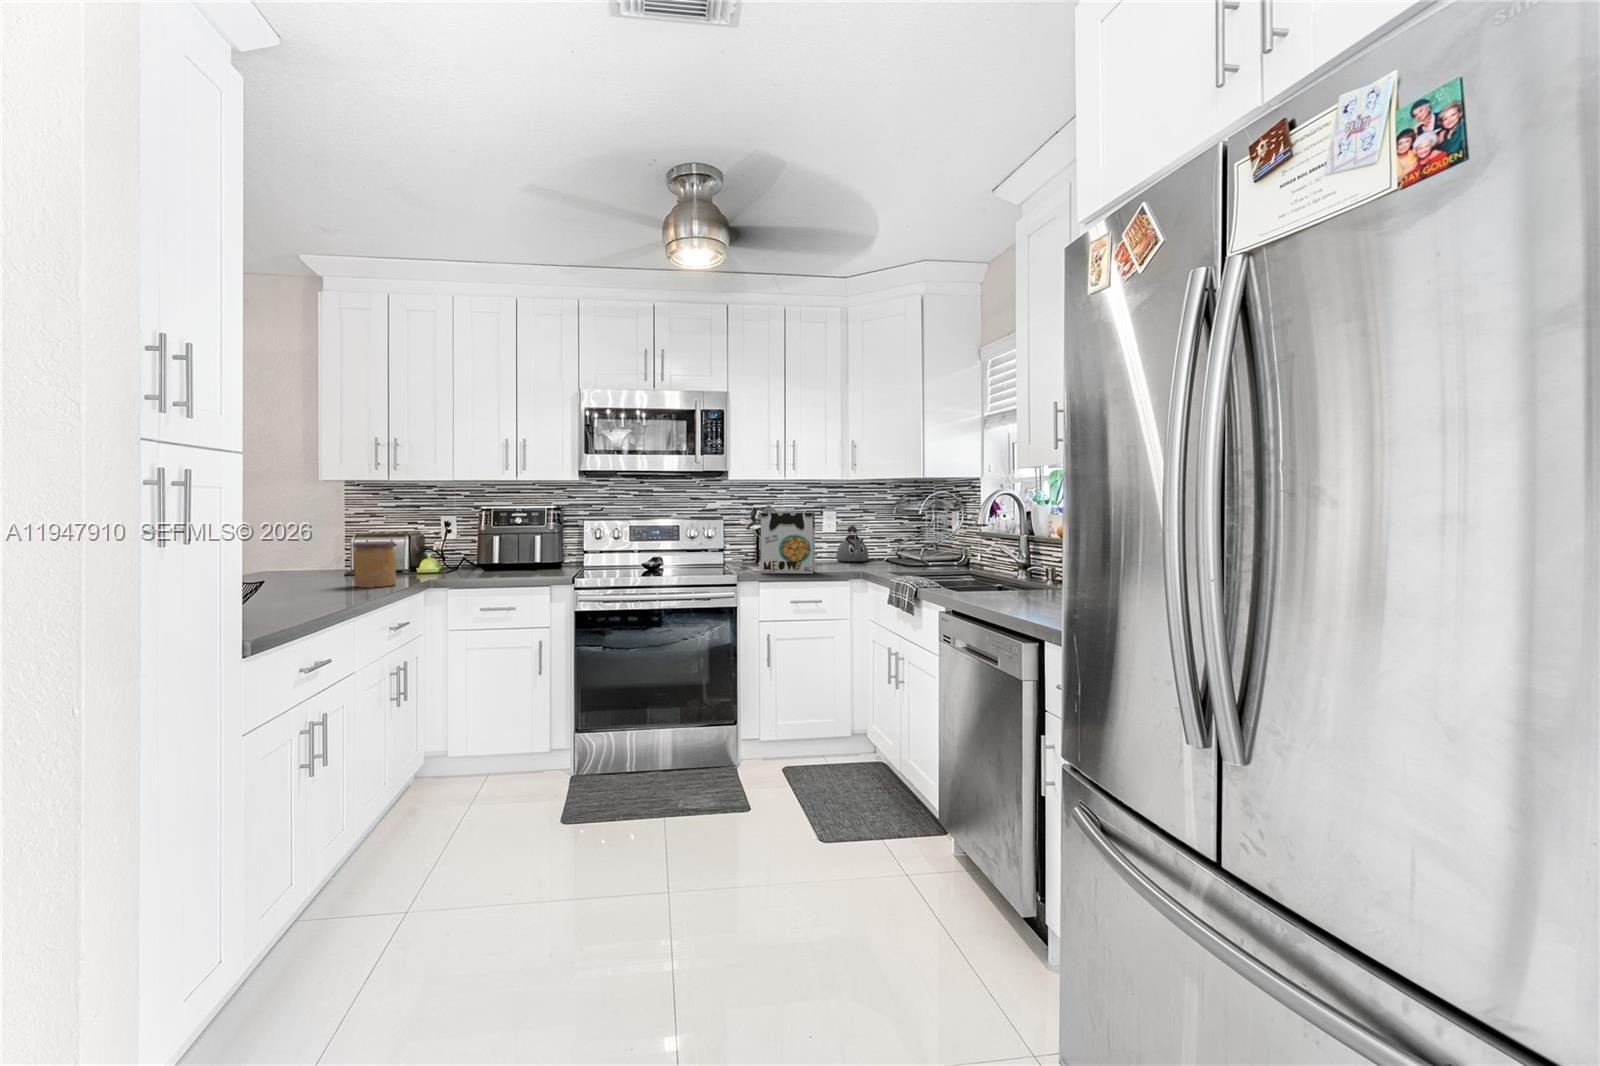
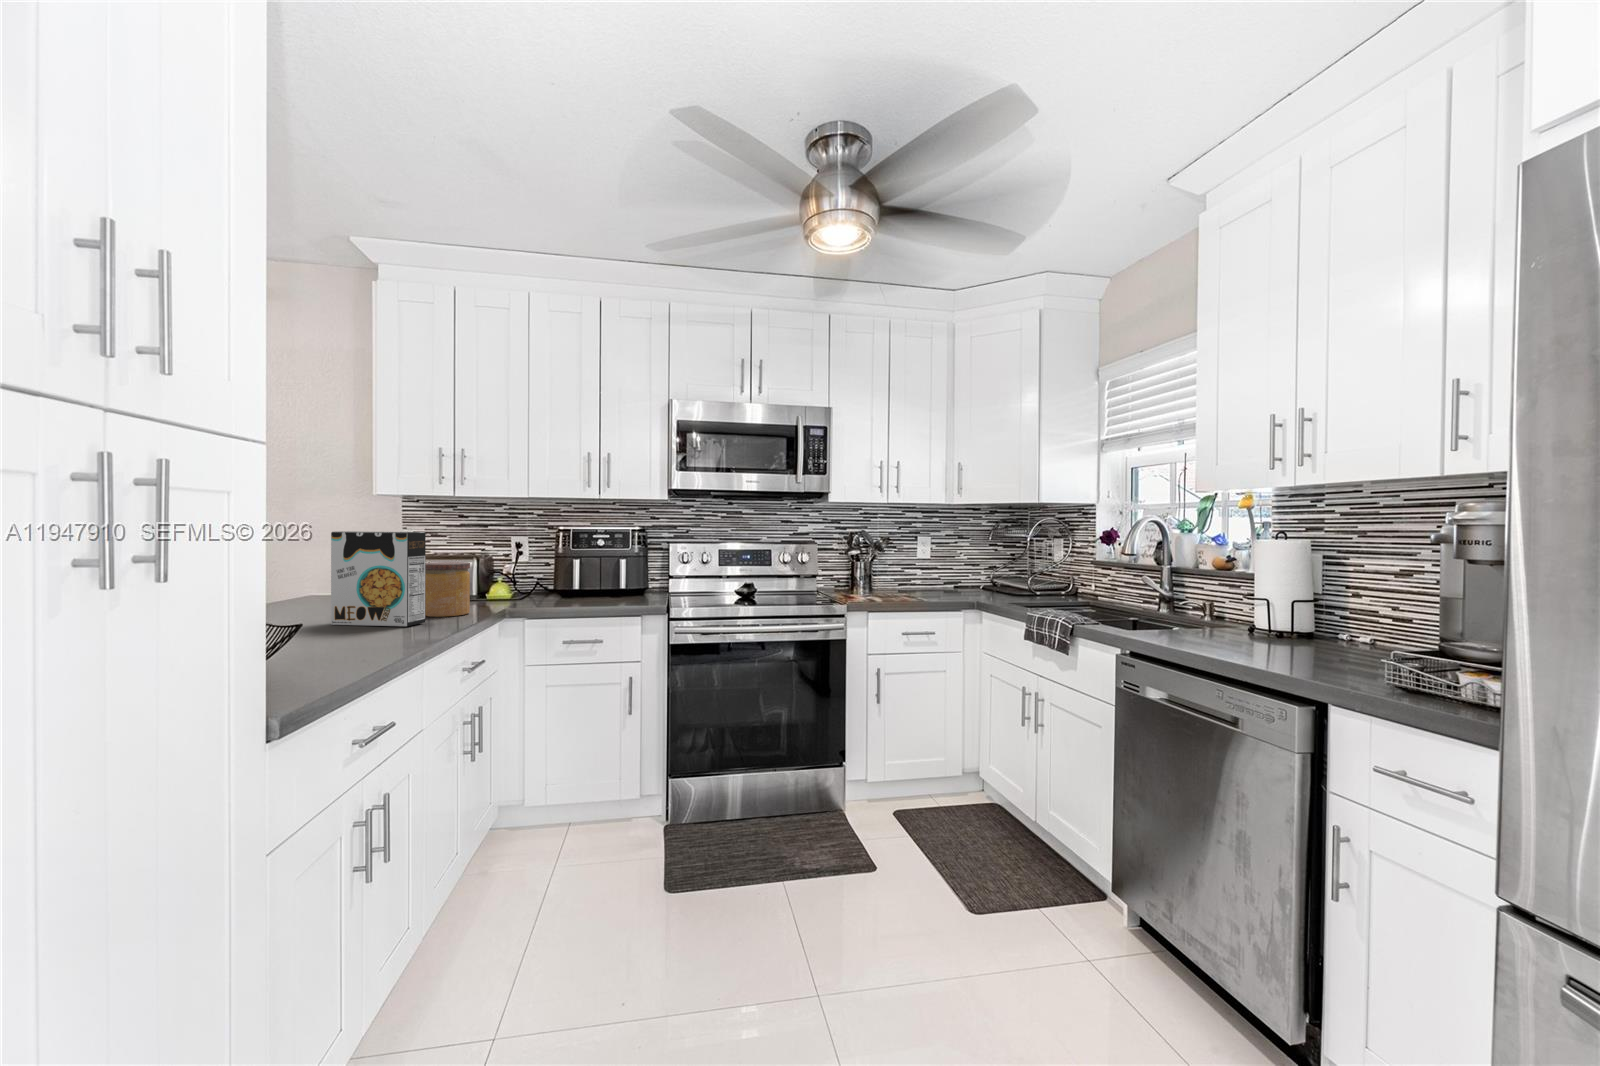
cereal box: present [761,512,815,574] -> present [331,531,426,627]
kettle: present [836,526,869,561] -> none [928,552,962,589]

